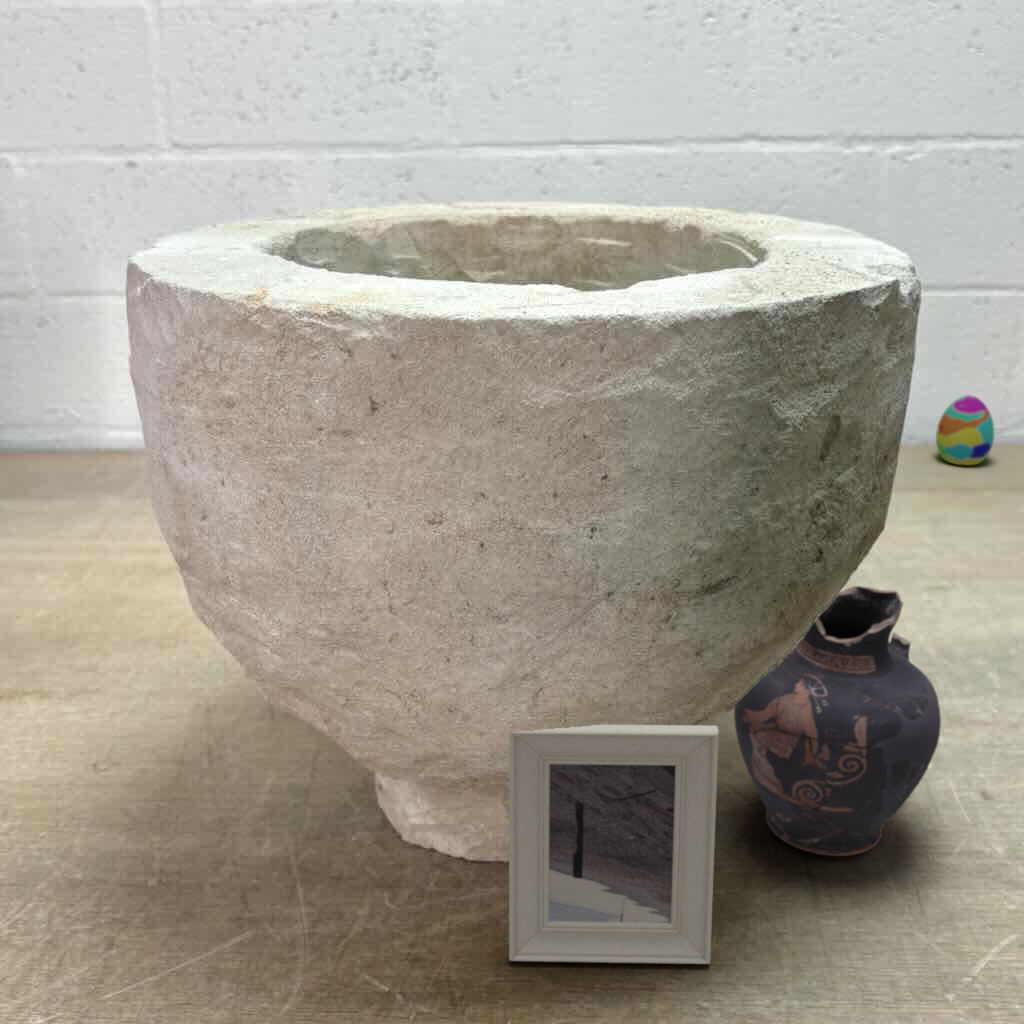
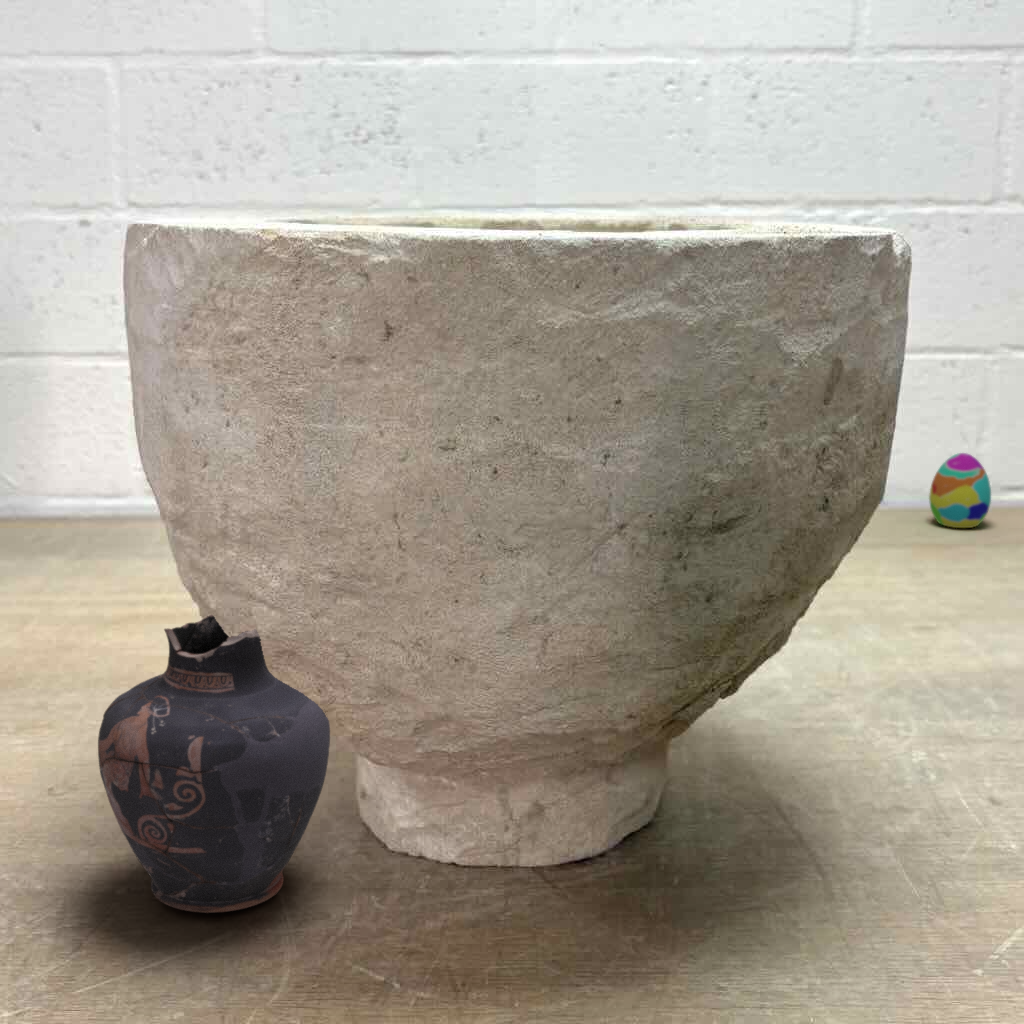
vase: present [734,586,941,856] -> present [98,615,330,913]
picture frame: present [509,725,719,964] -> none [514,682,730,943]

